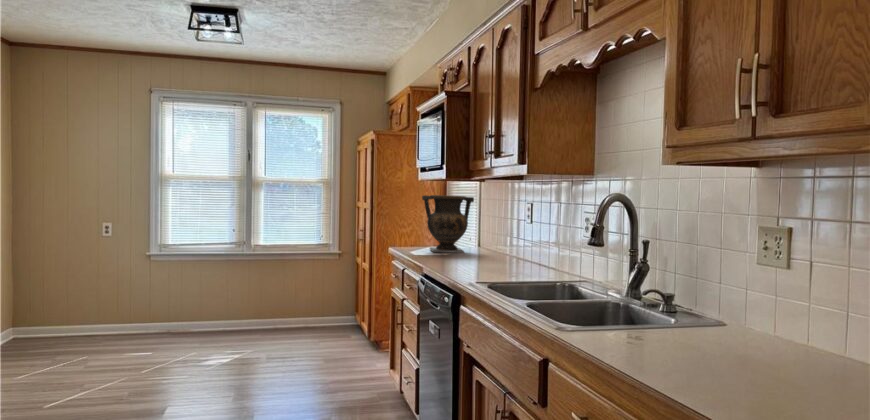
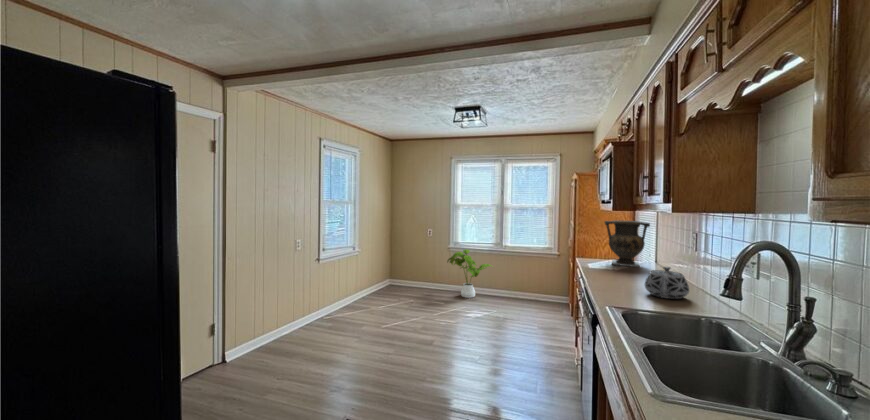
teapot: none [493,238,535,273] -> present [645,267,689,299]
house plant: none [149,253,238,338] -> present [447,249,491,298]

